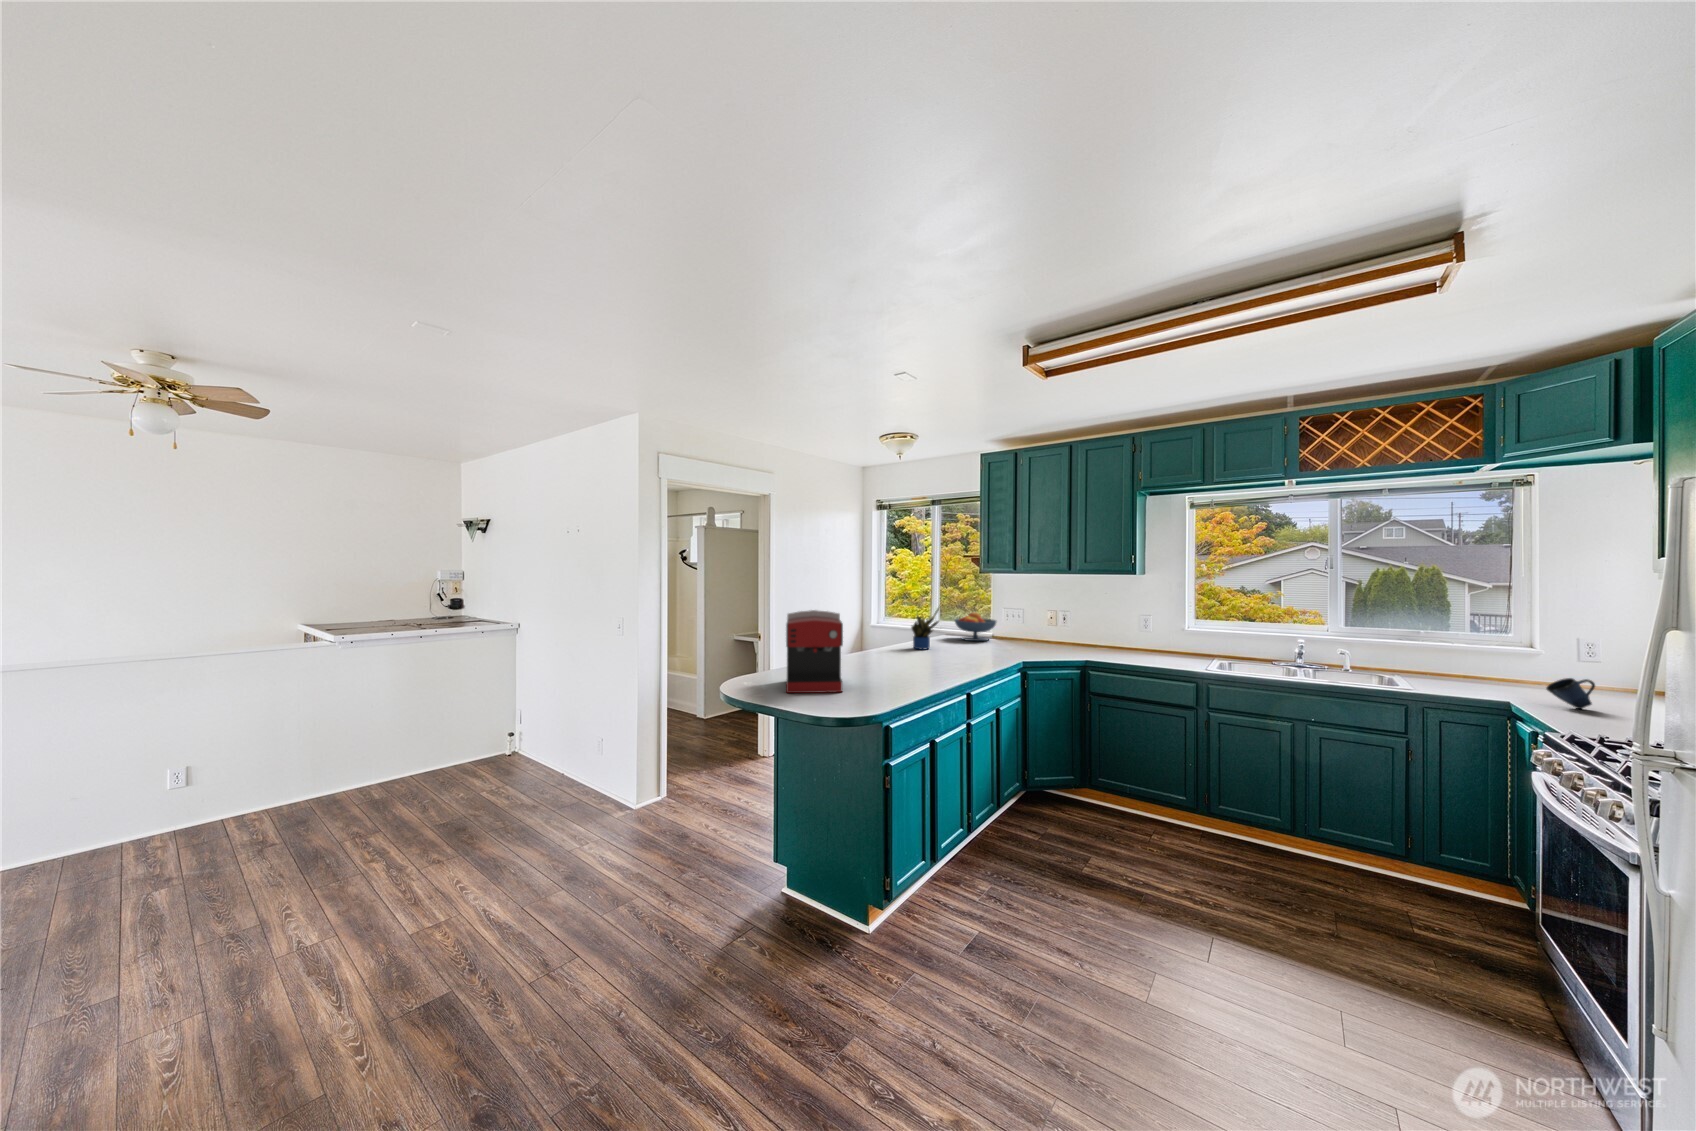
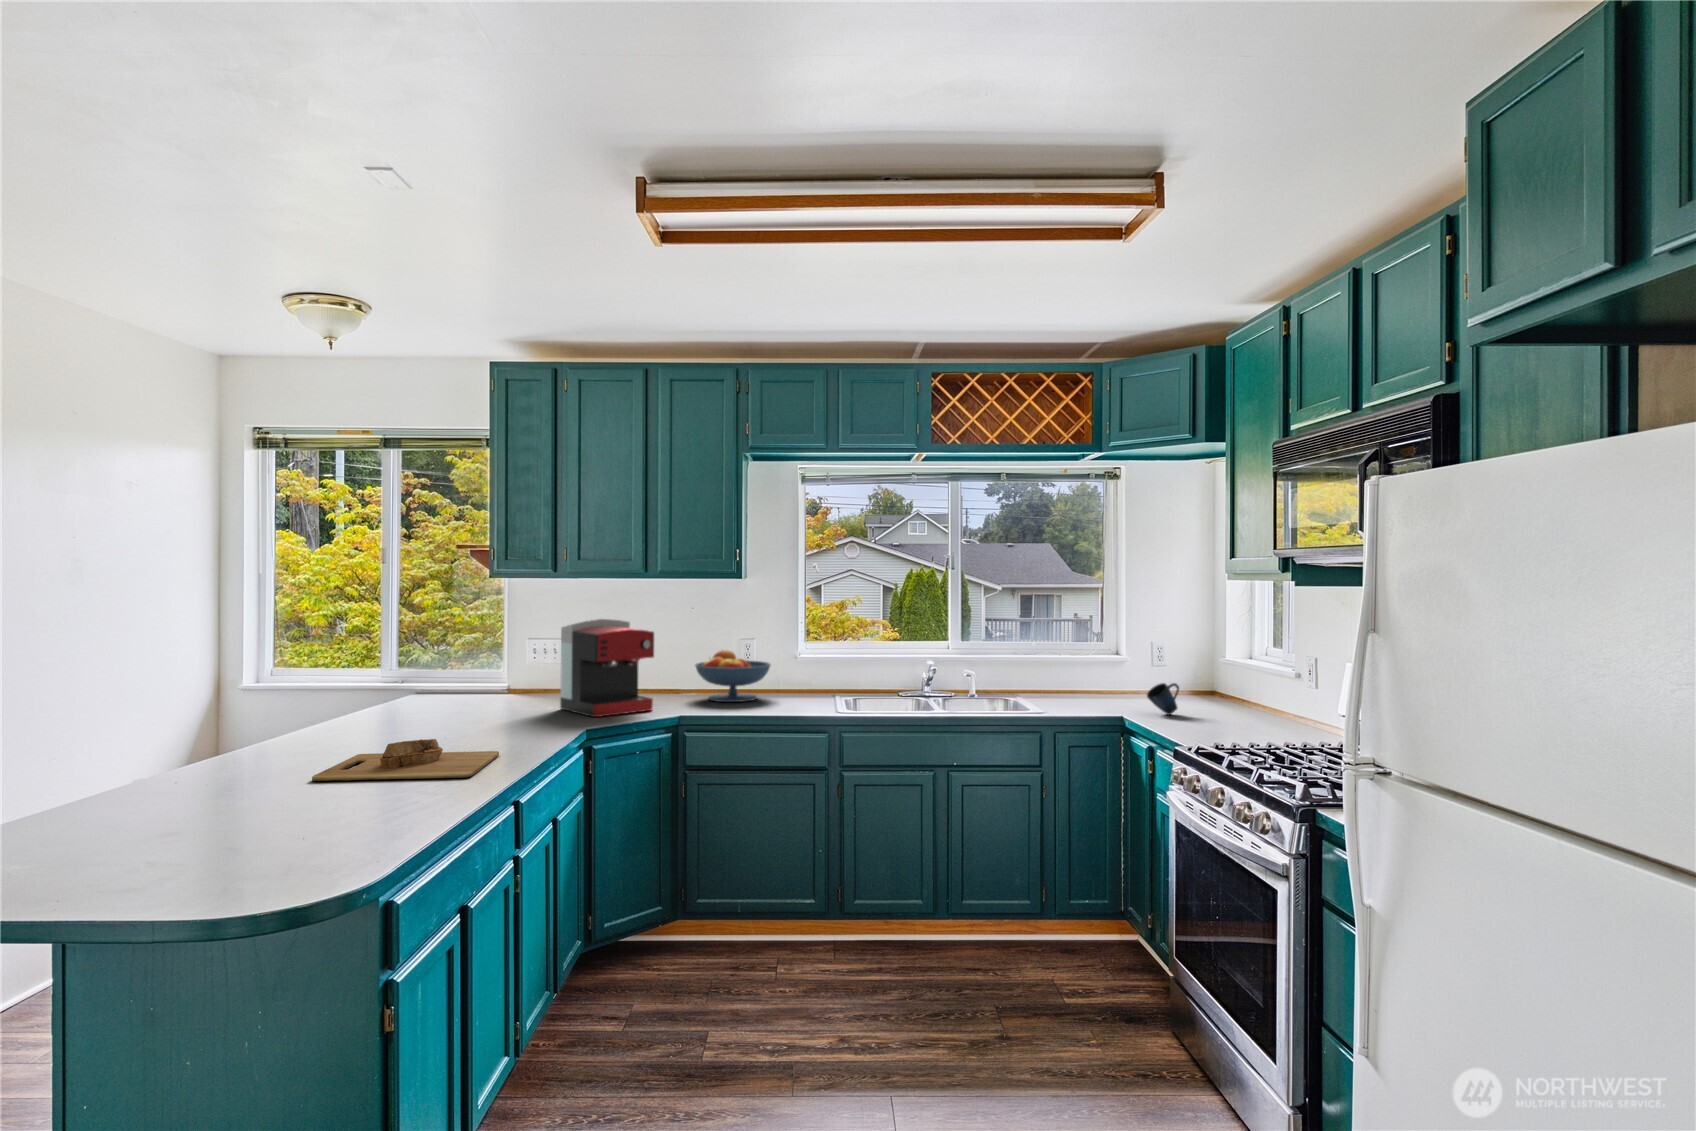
potted plant: present [911,608,939,650] -> none [354,639,418,728]
coffee maker: present [786,610,843,693] -> present [560,619,654,717]
fruit bowl: present [955,613,996,641] -> present [695,650,771,702]
cutting board: none [884,656,971,678] -> present [312,739,499,781]

